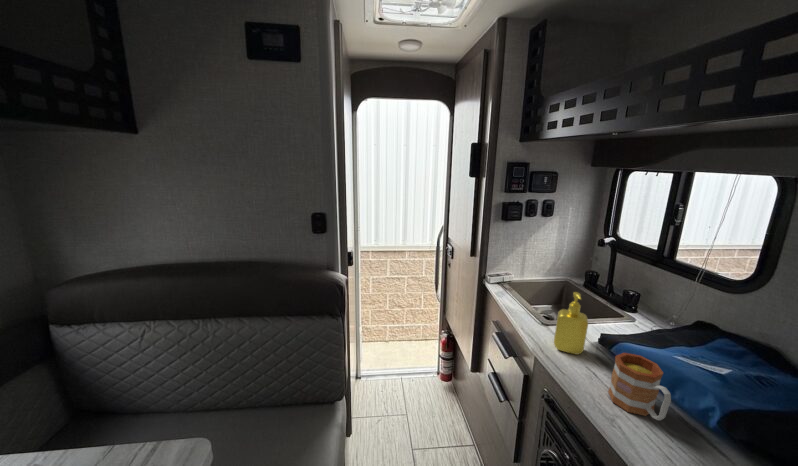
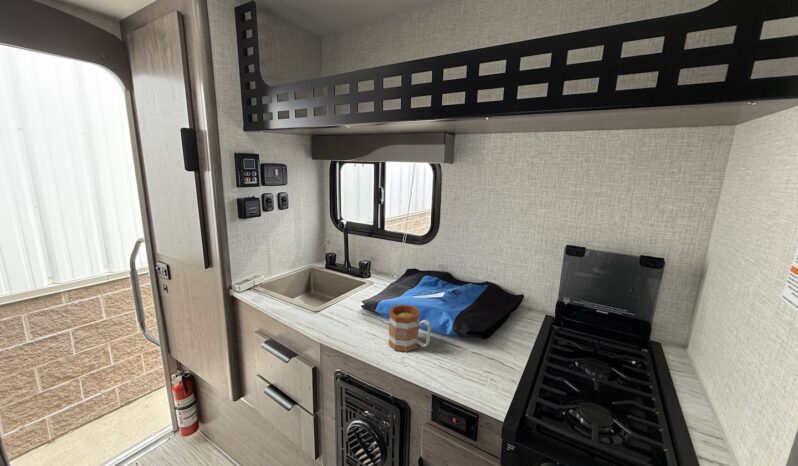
soap dispenser: present [554,292,588,355] -> none [330,270,357,329]

